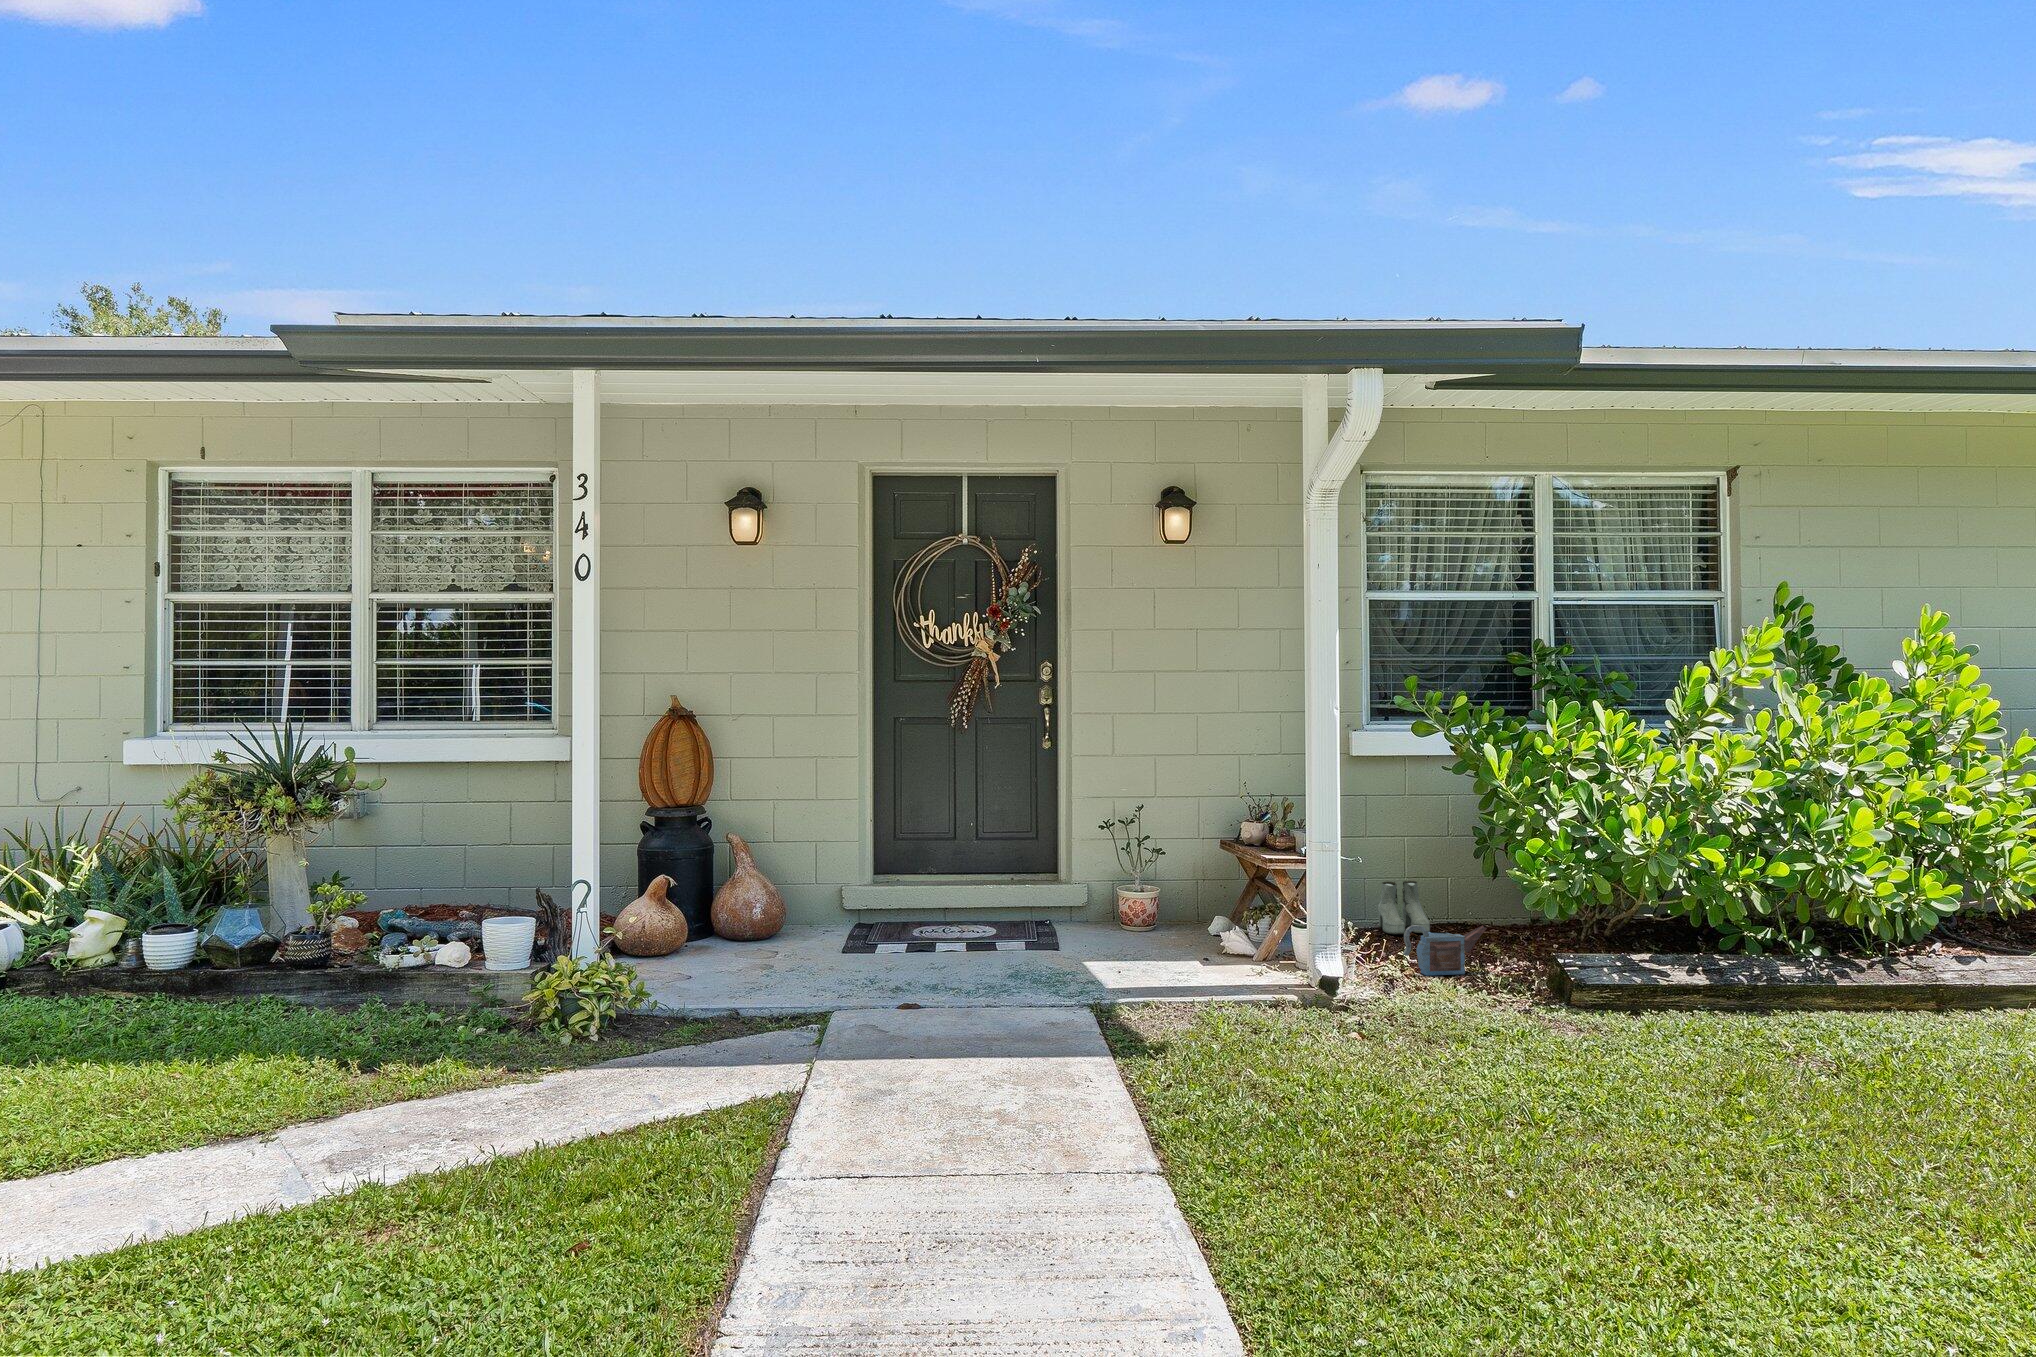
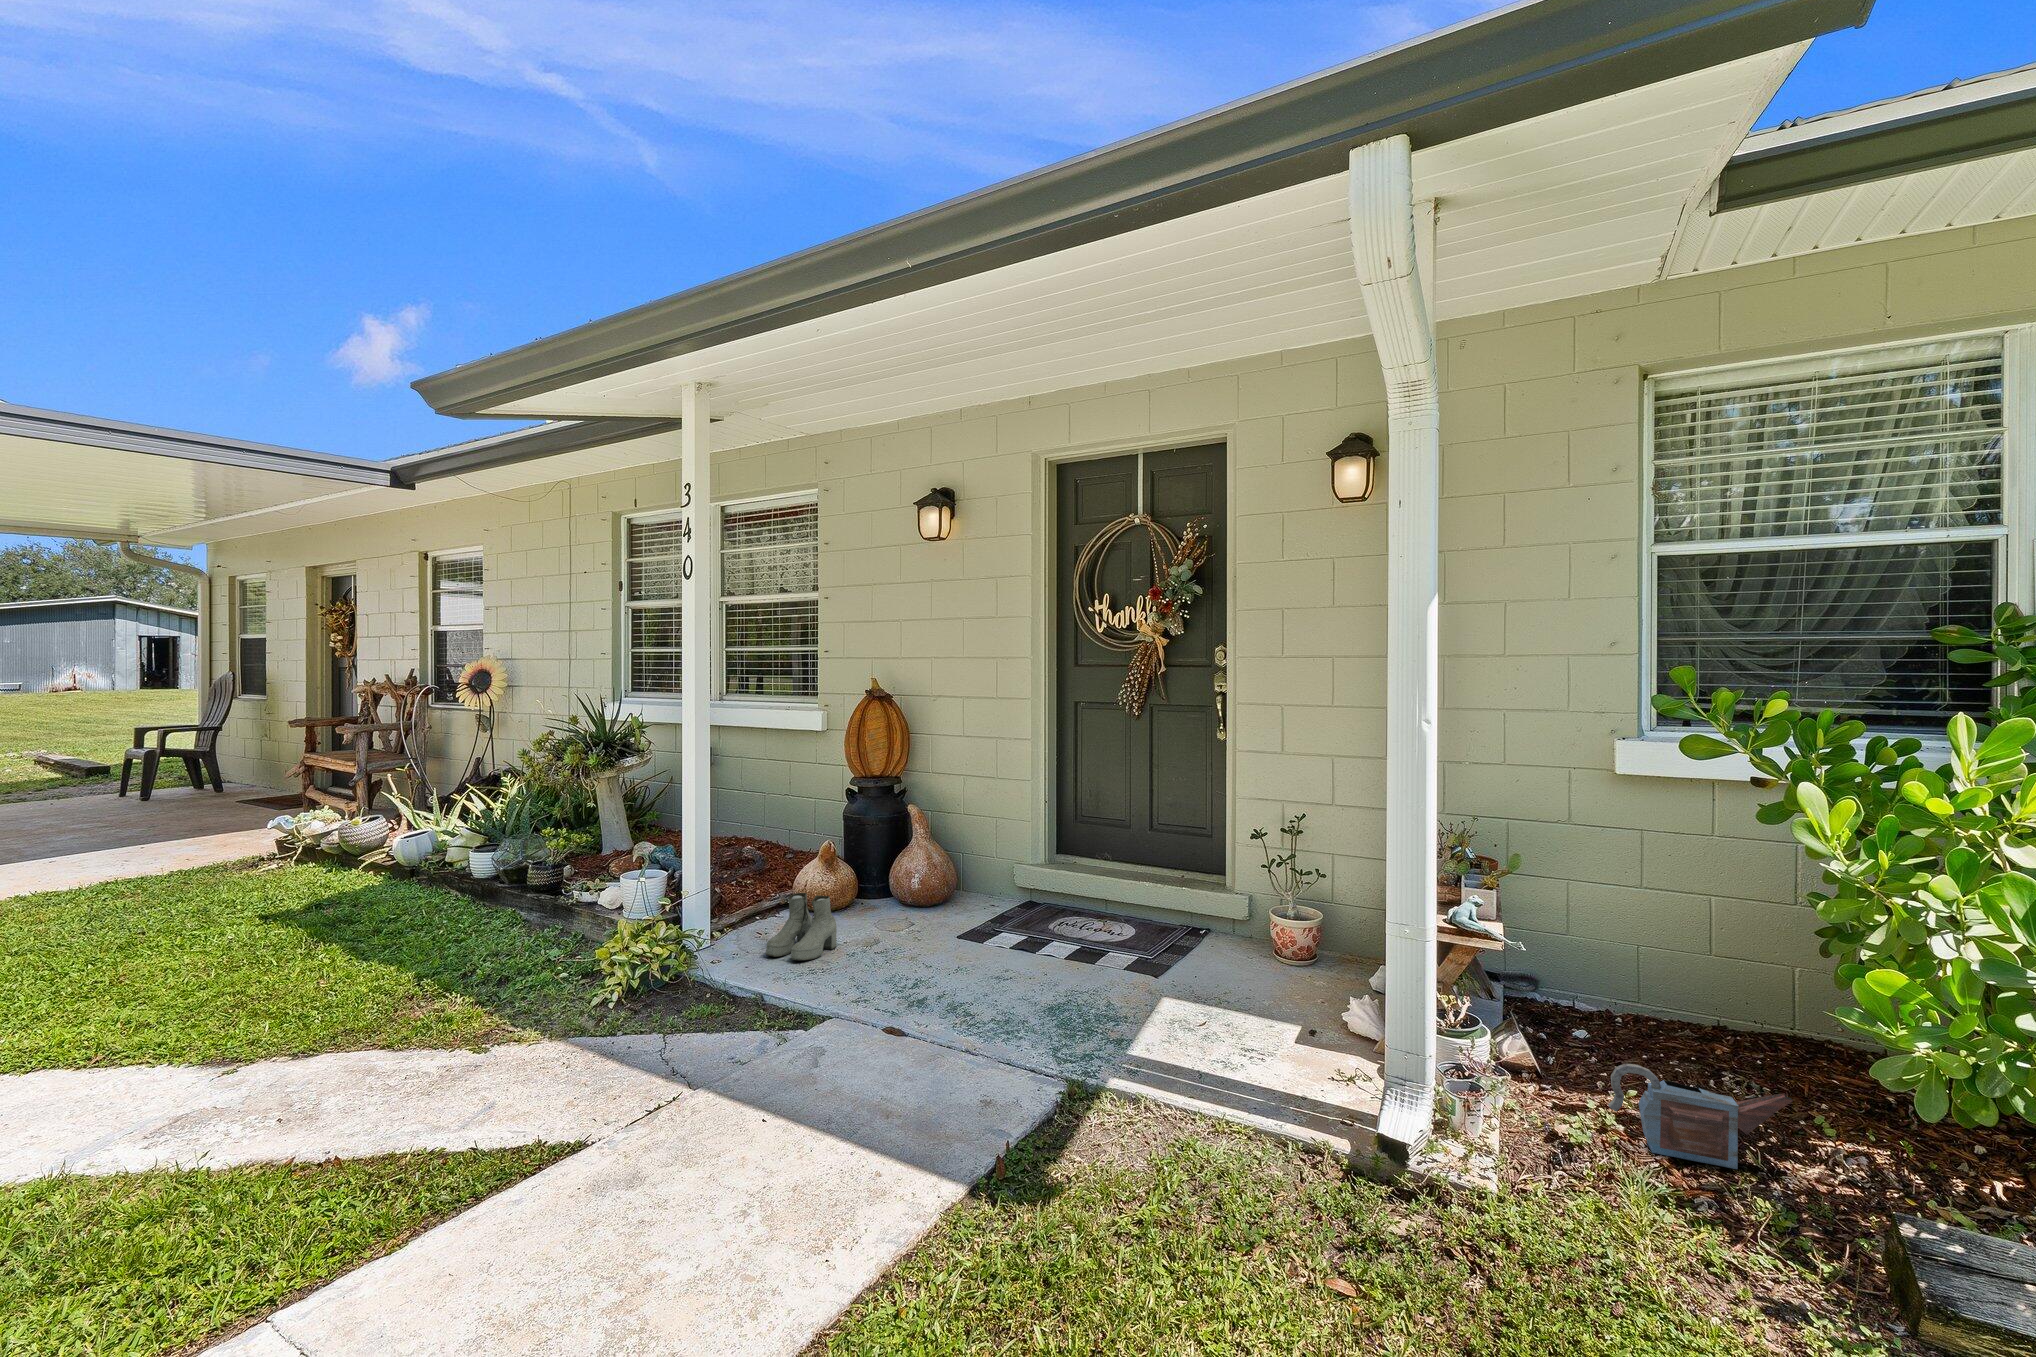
boots: present [1378,881,1430,934] -> present [766,893,837,961]

